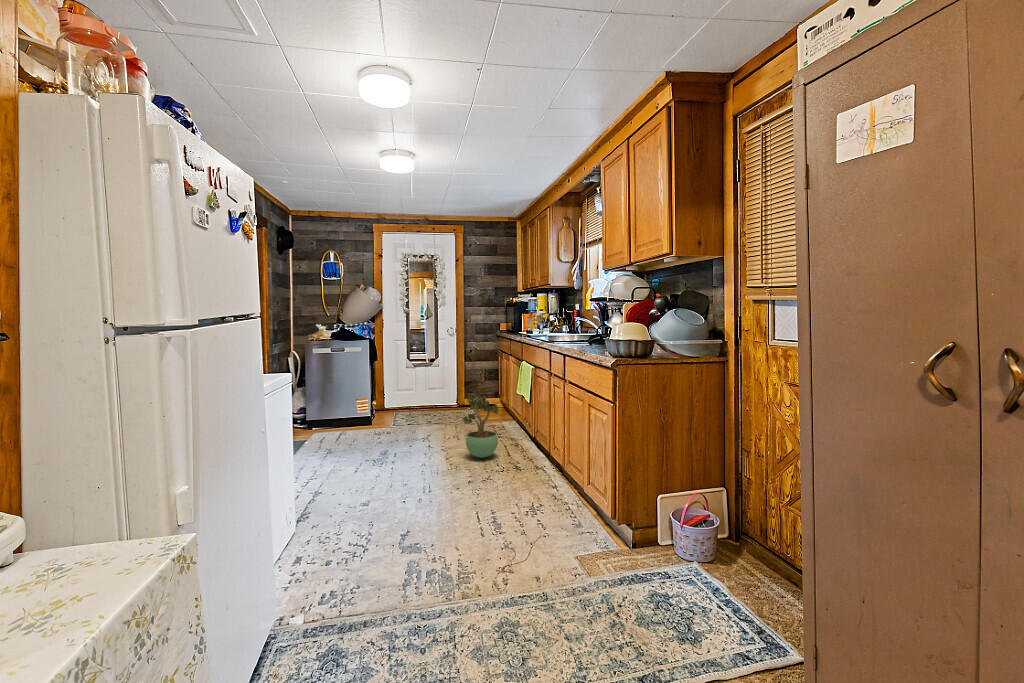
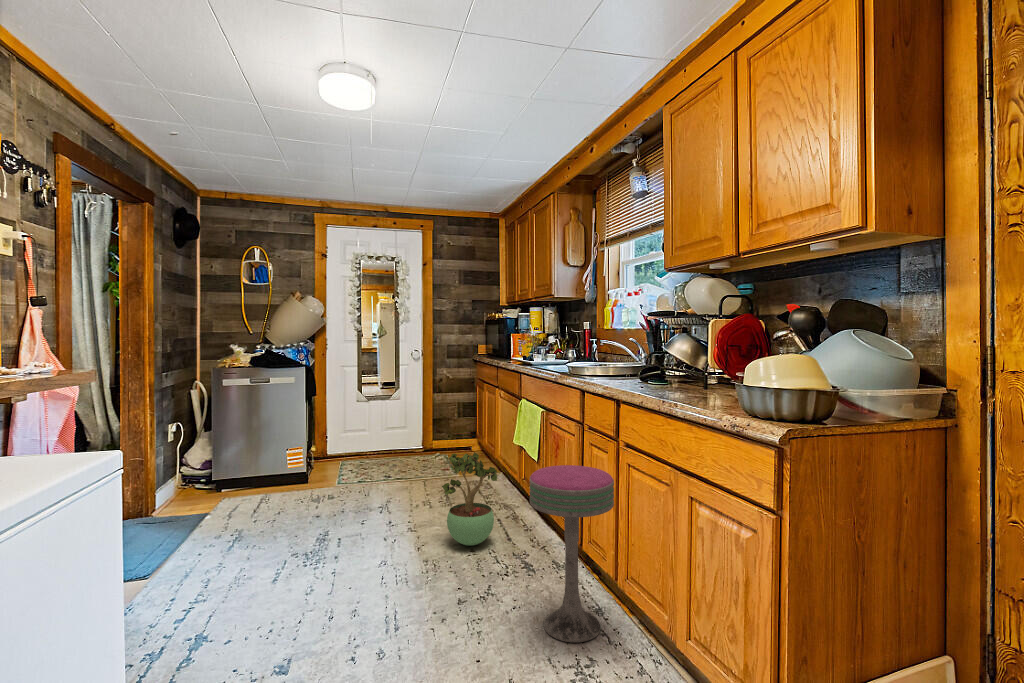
bar stool: none [508,397,561,501] -> present [530,465,614,643]

